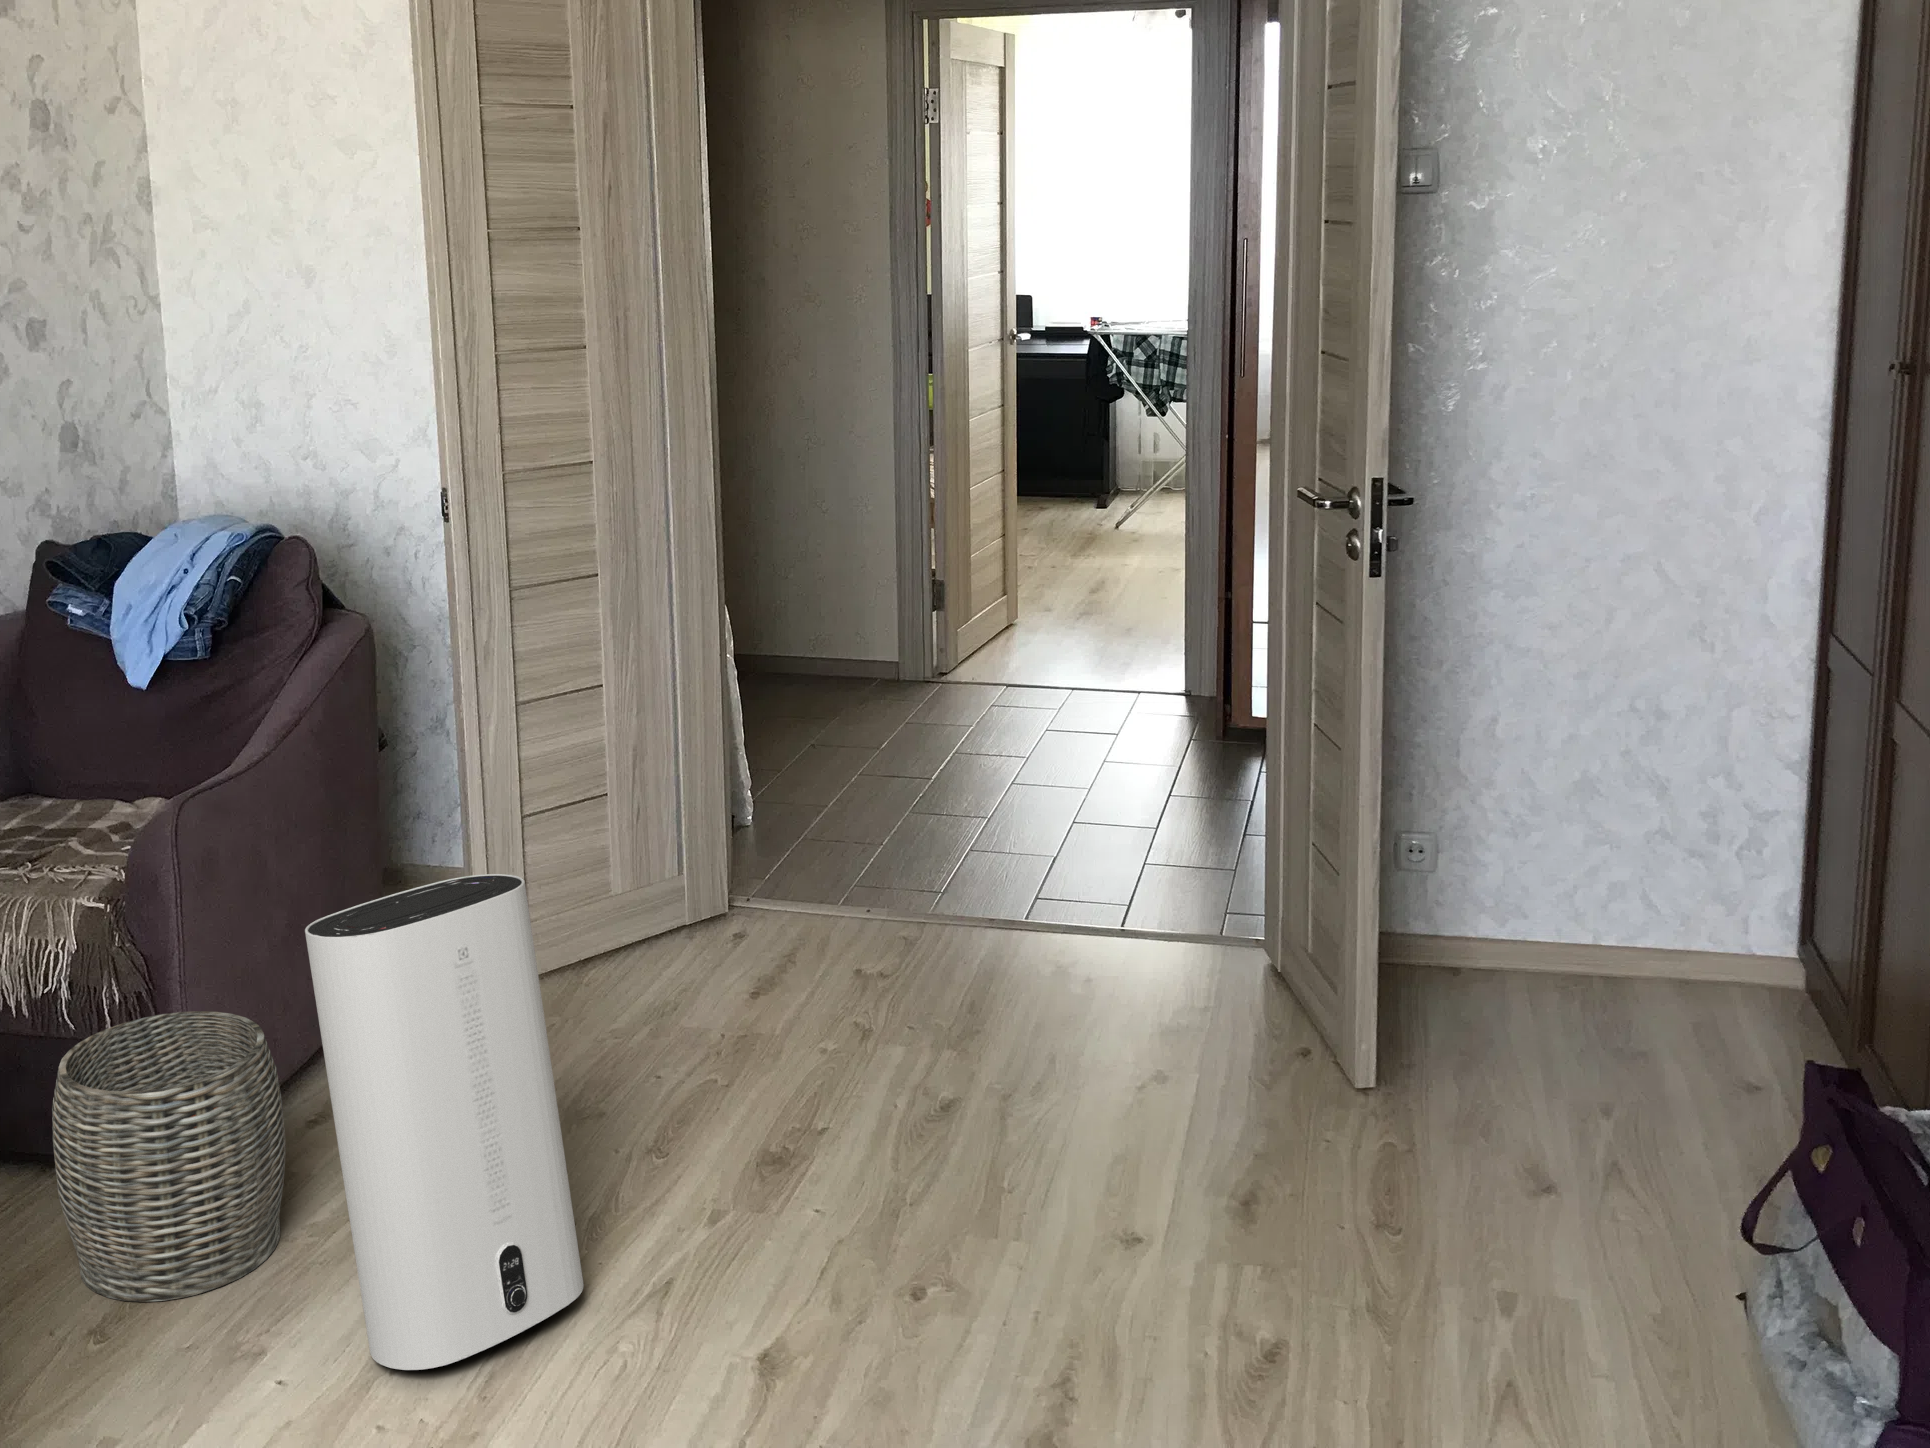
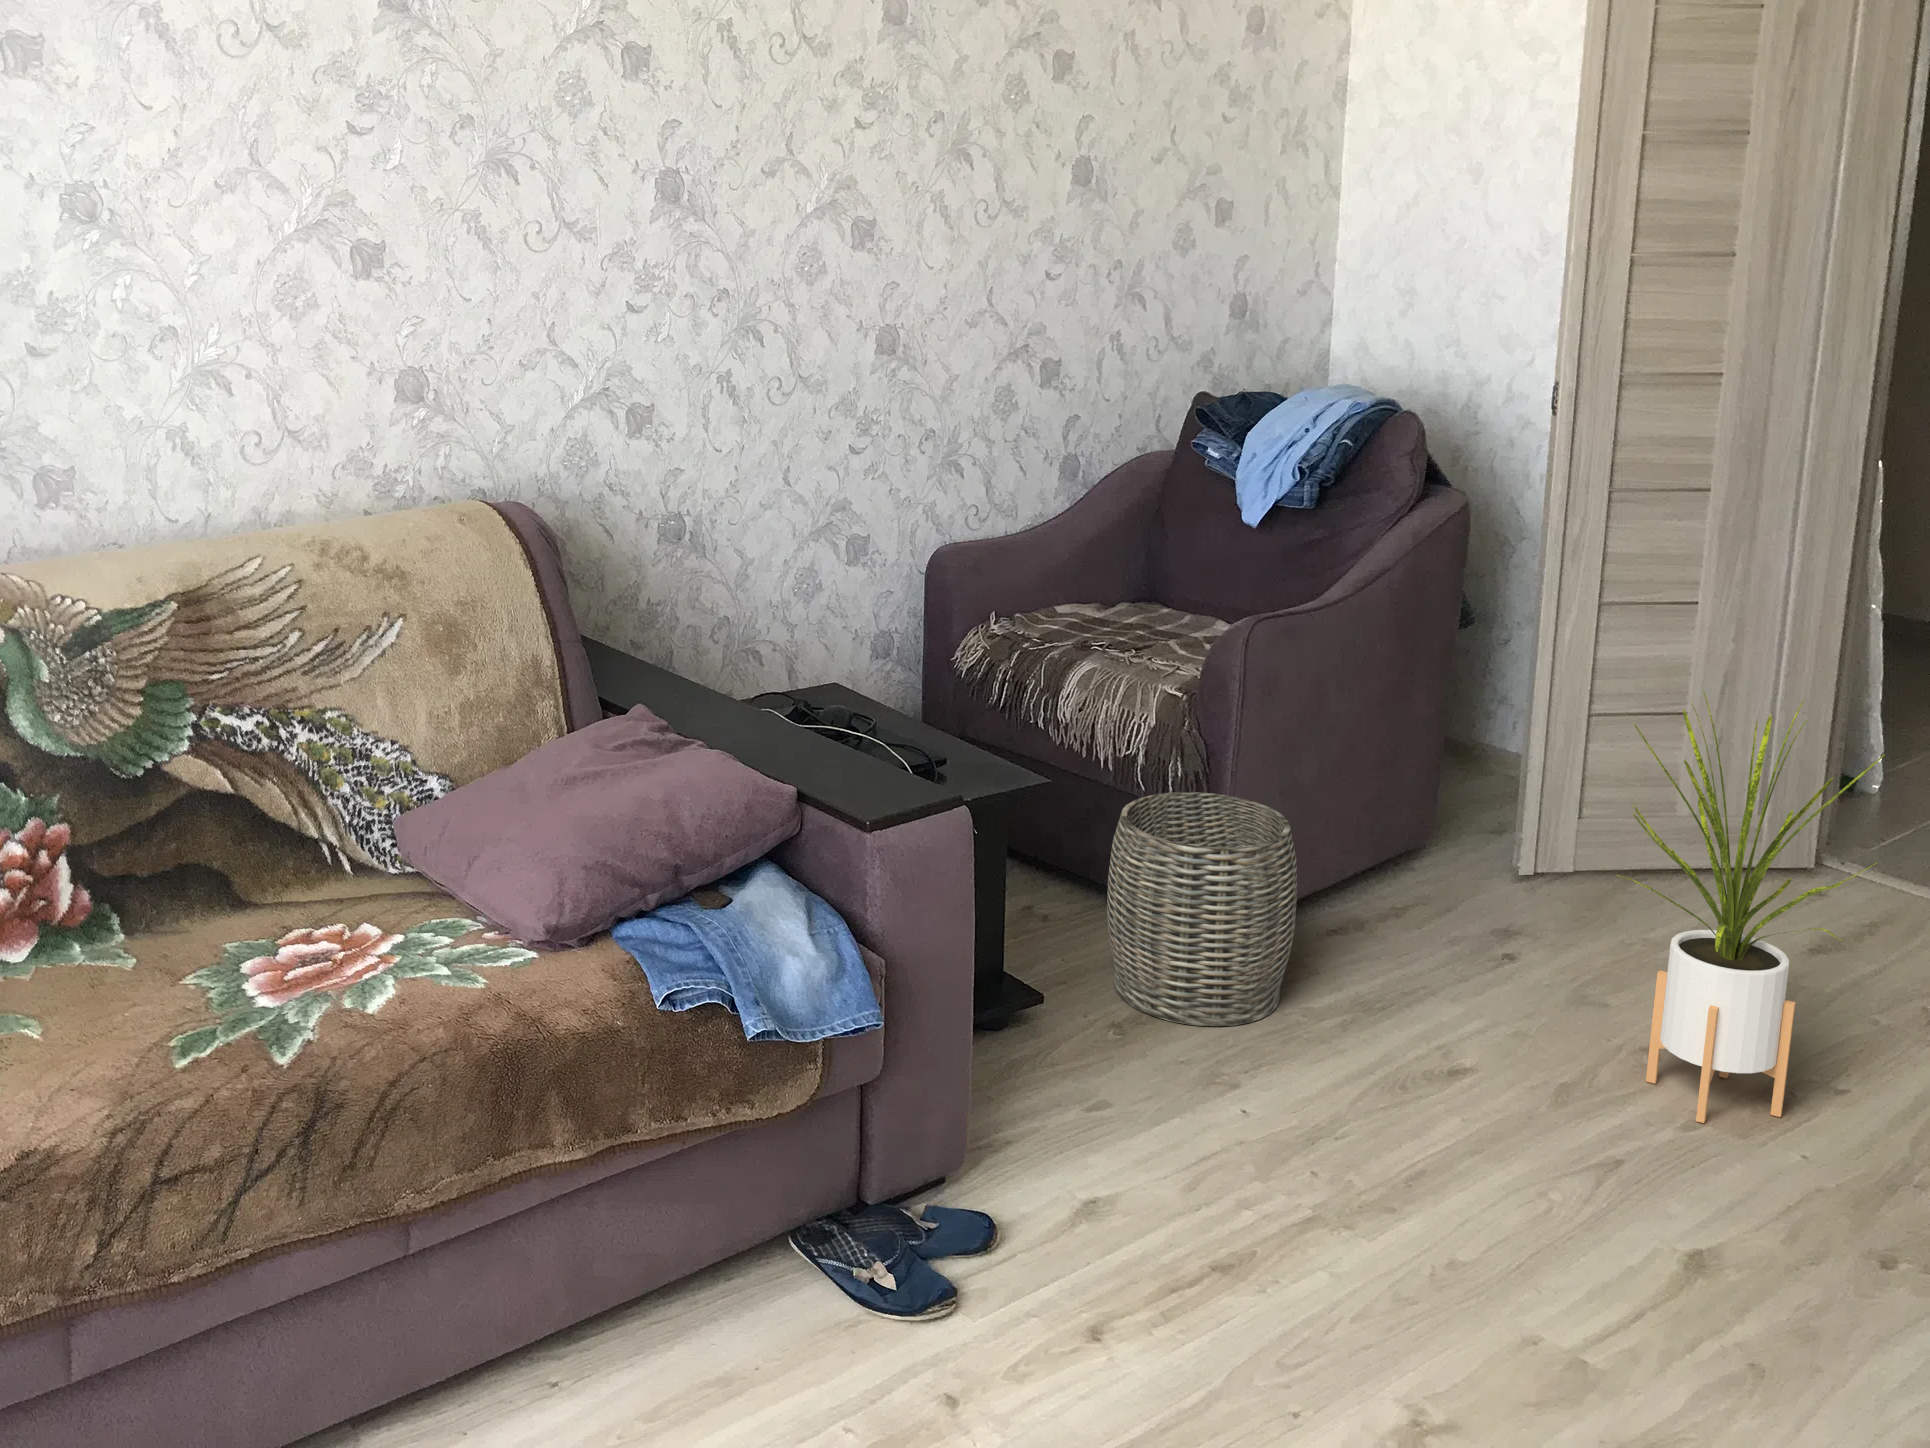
house plant: none [599,780,830,1217] -> present [1620,690,1885,1123]
air purifier: present [305,874,583,1370] -> none [1325,726,1538,1145]

